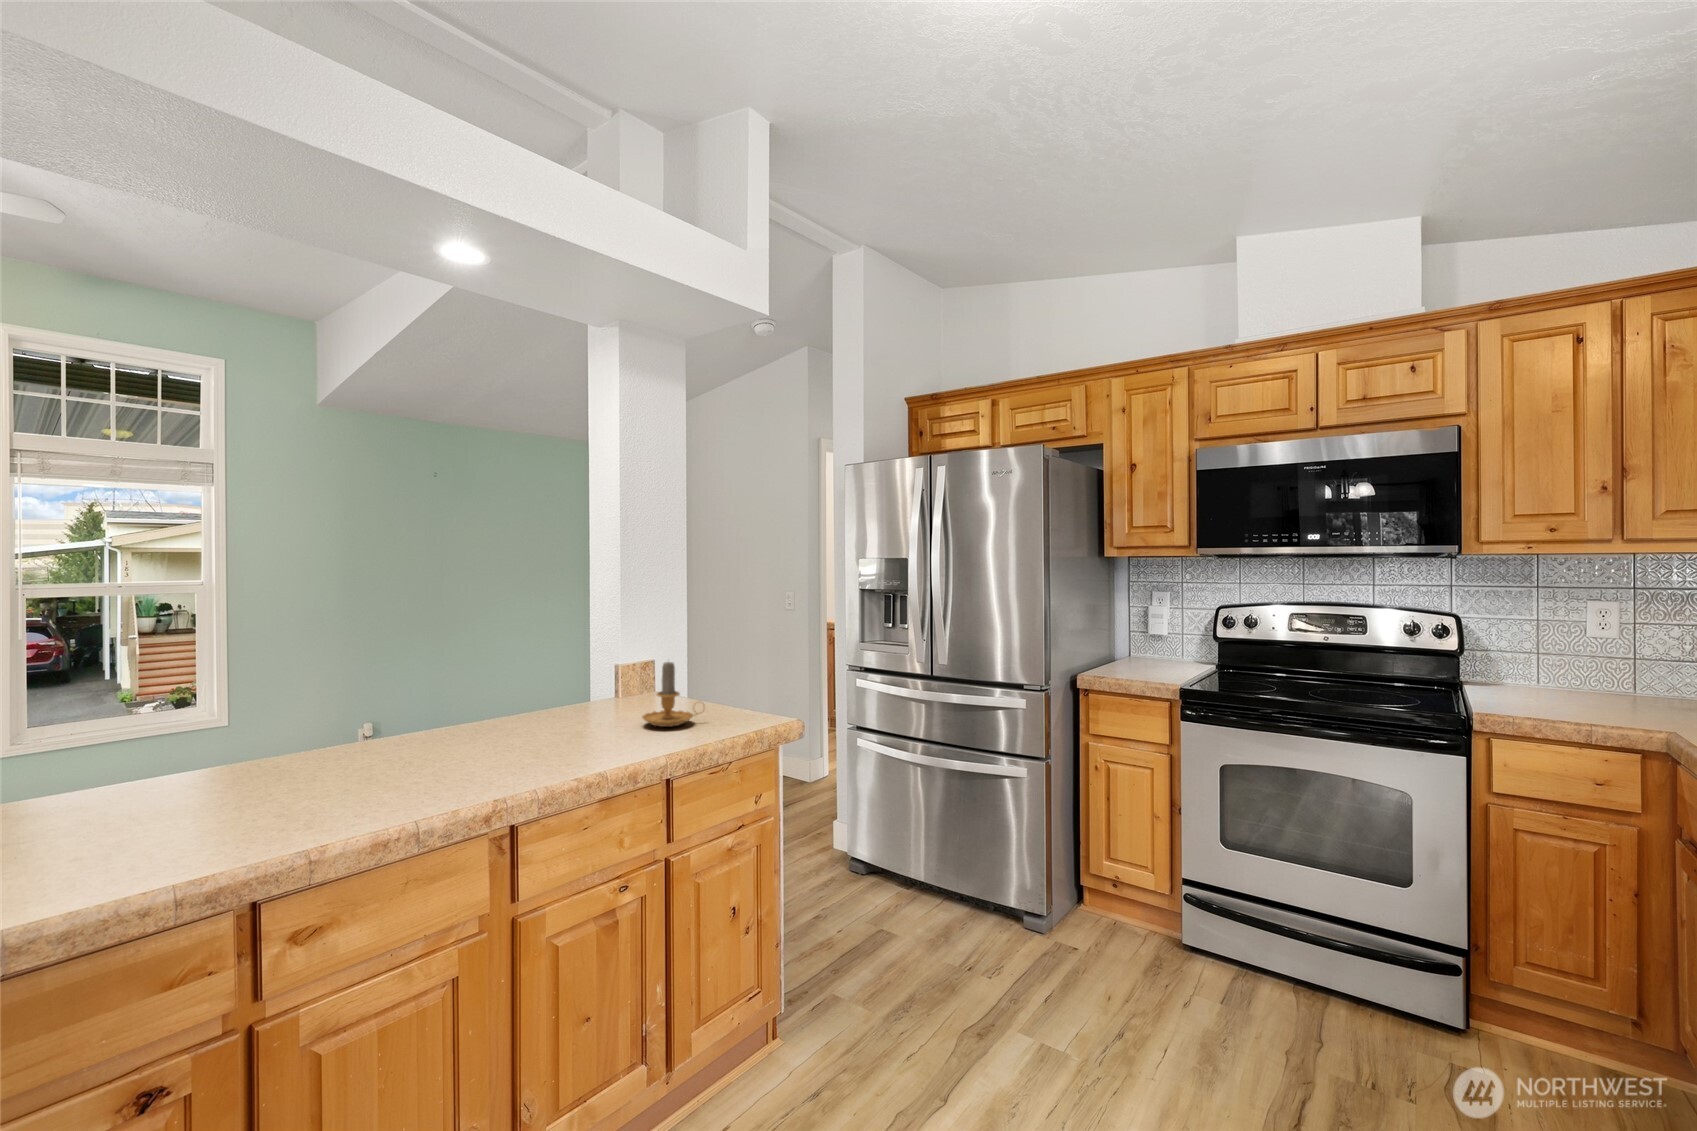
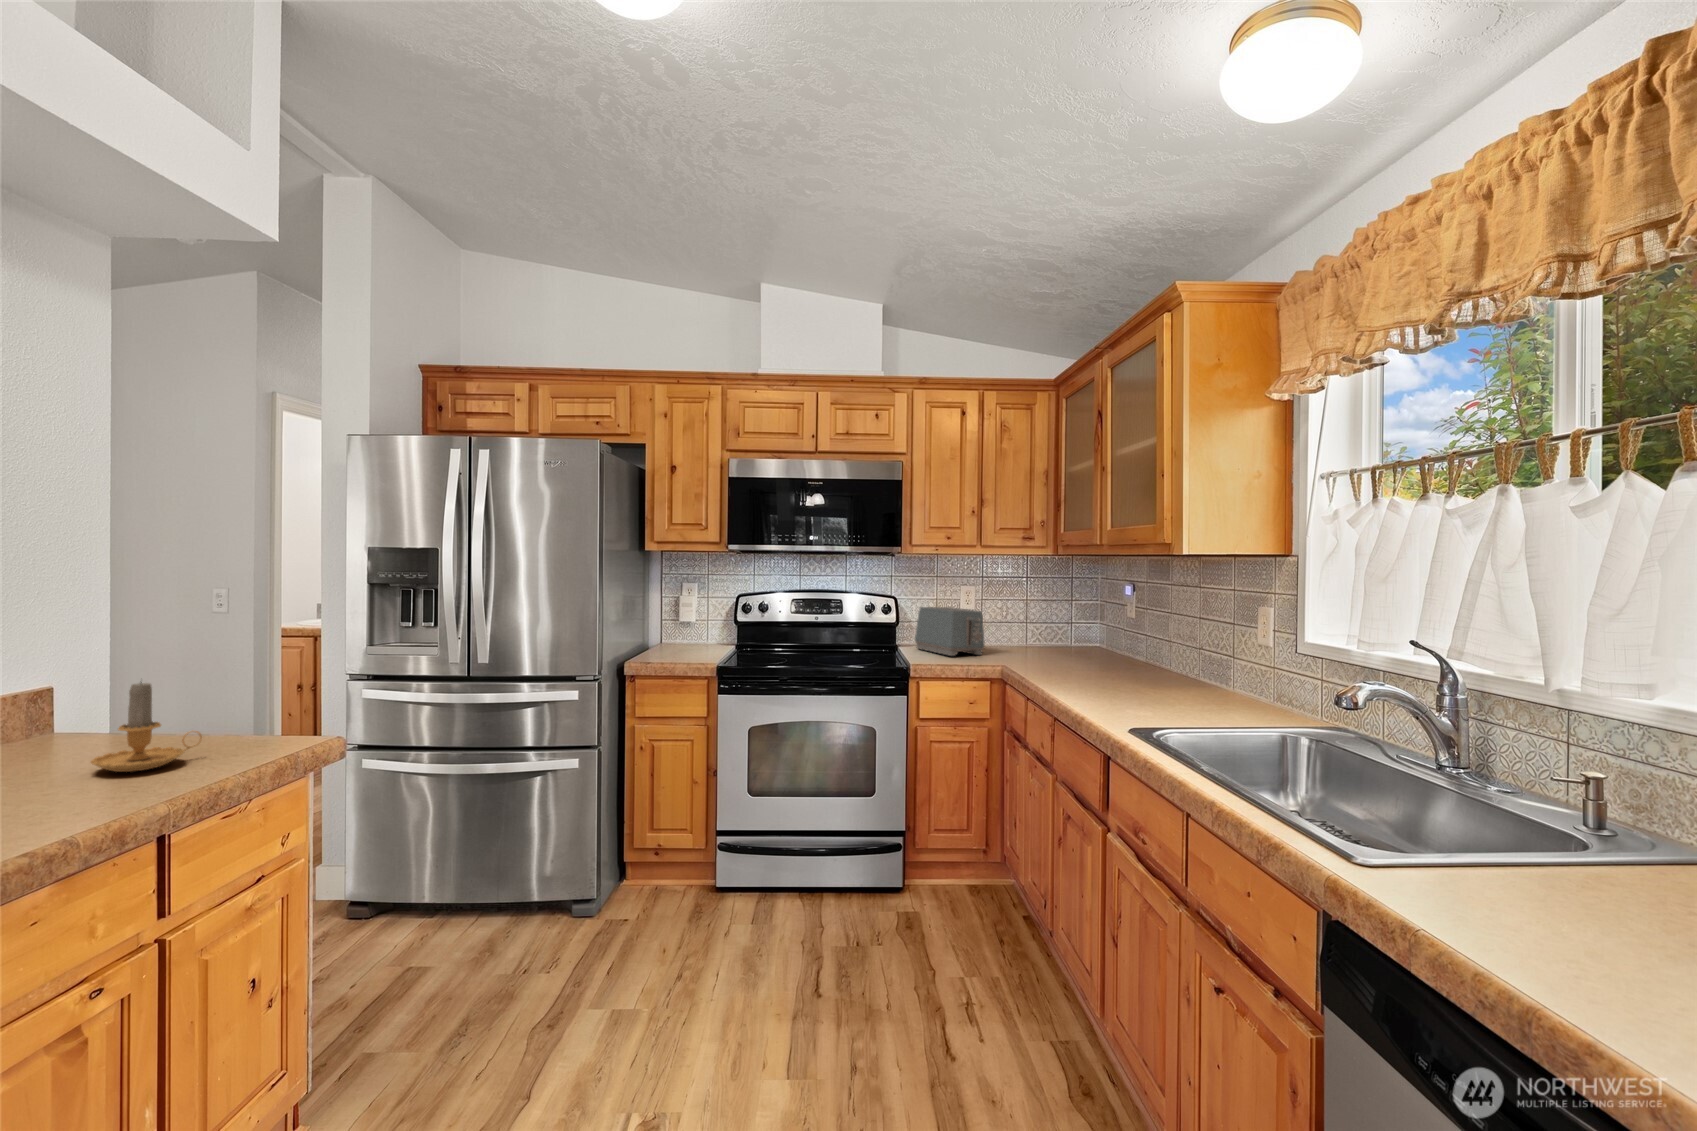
toaster: none [1495,630,1634,709] -> present [915,607,984,656]

